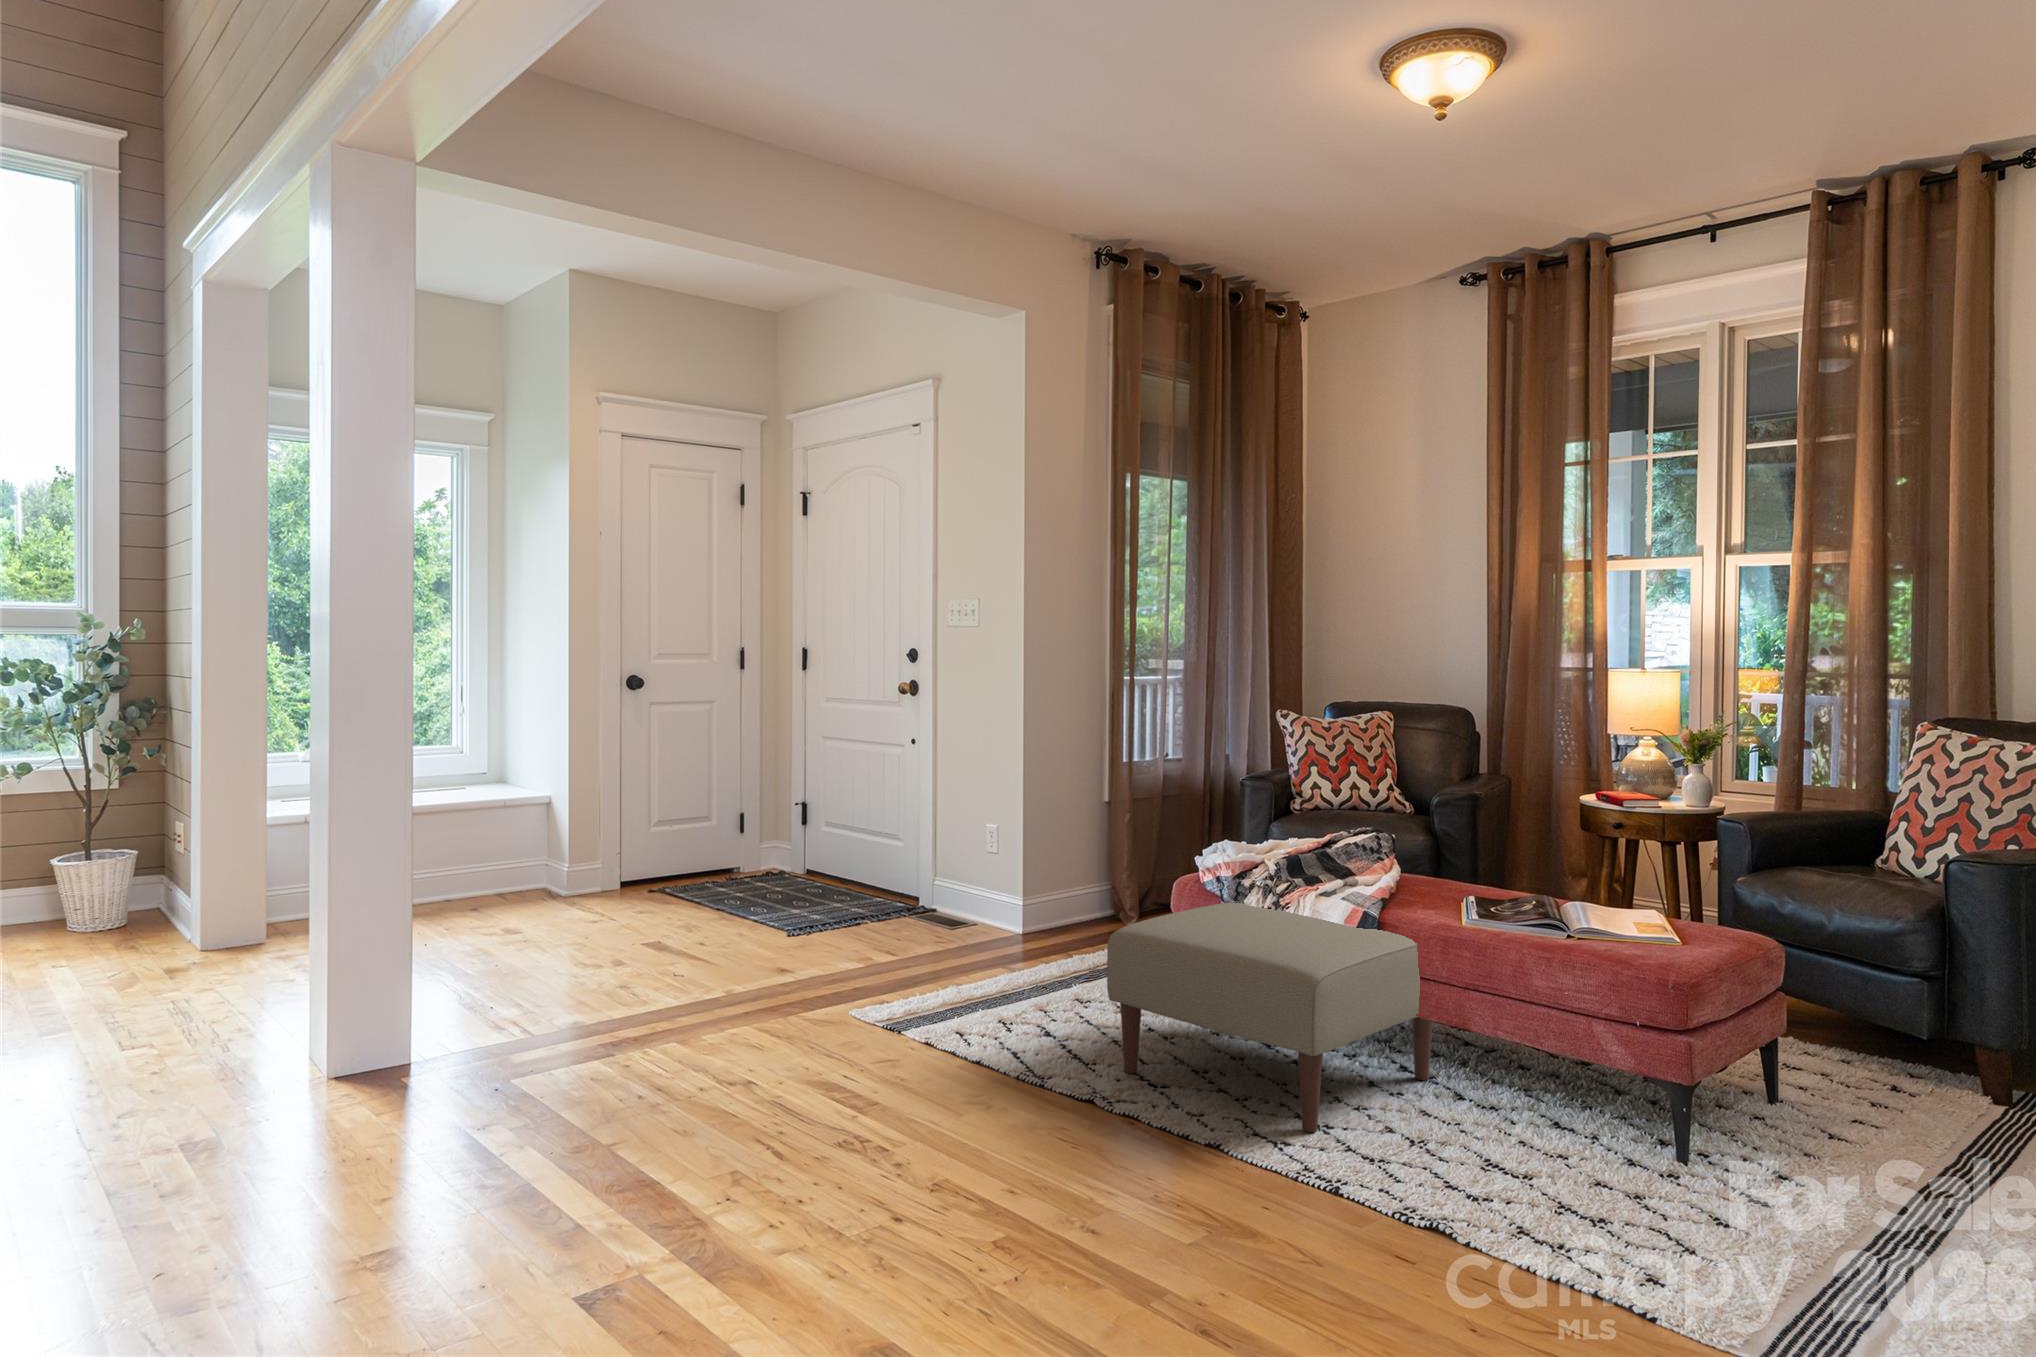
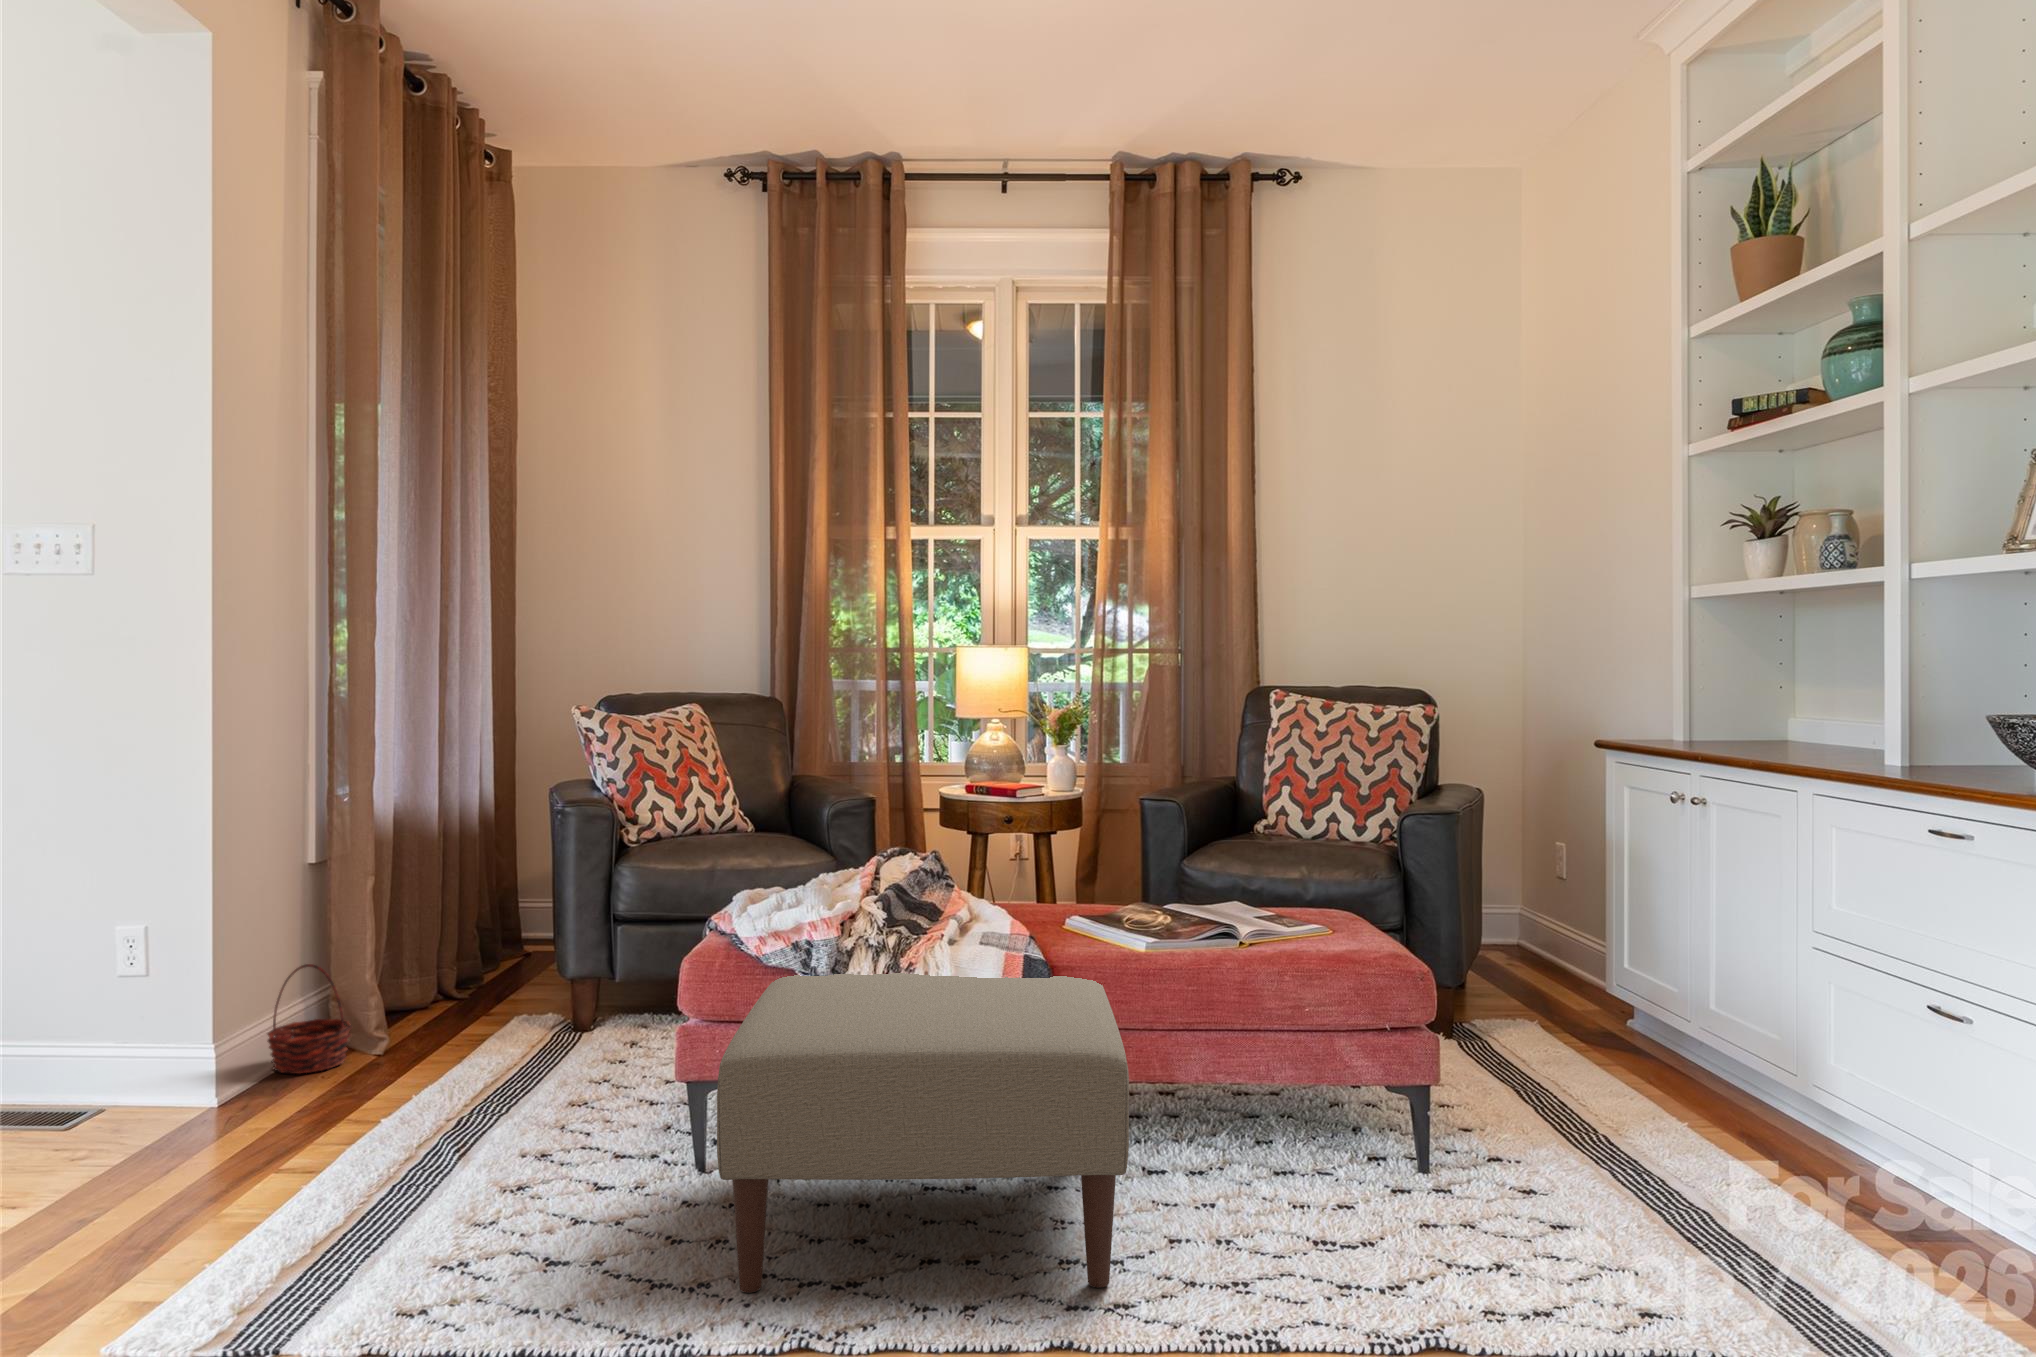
basket: none [1060,863,1107,929] -> present [267,964,352,1074]

